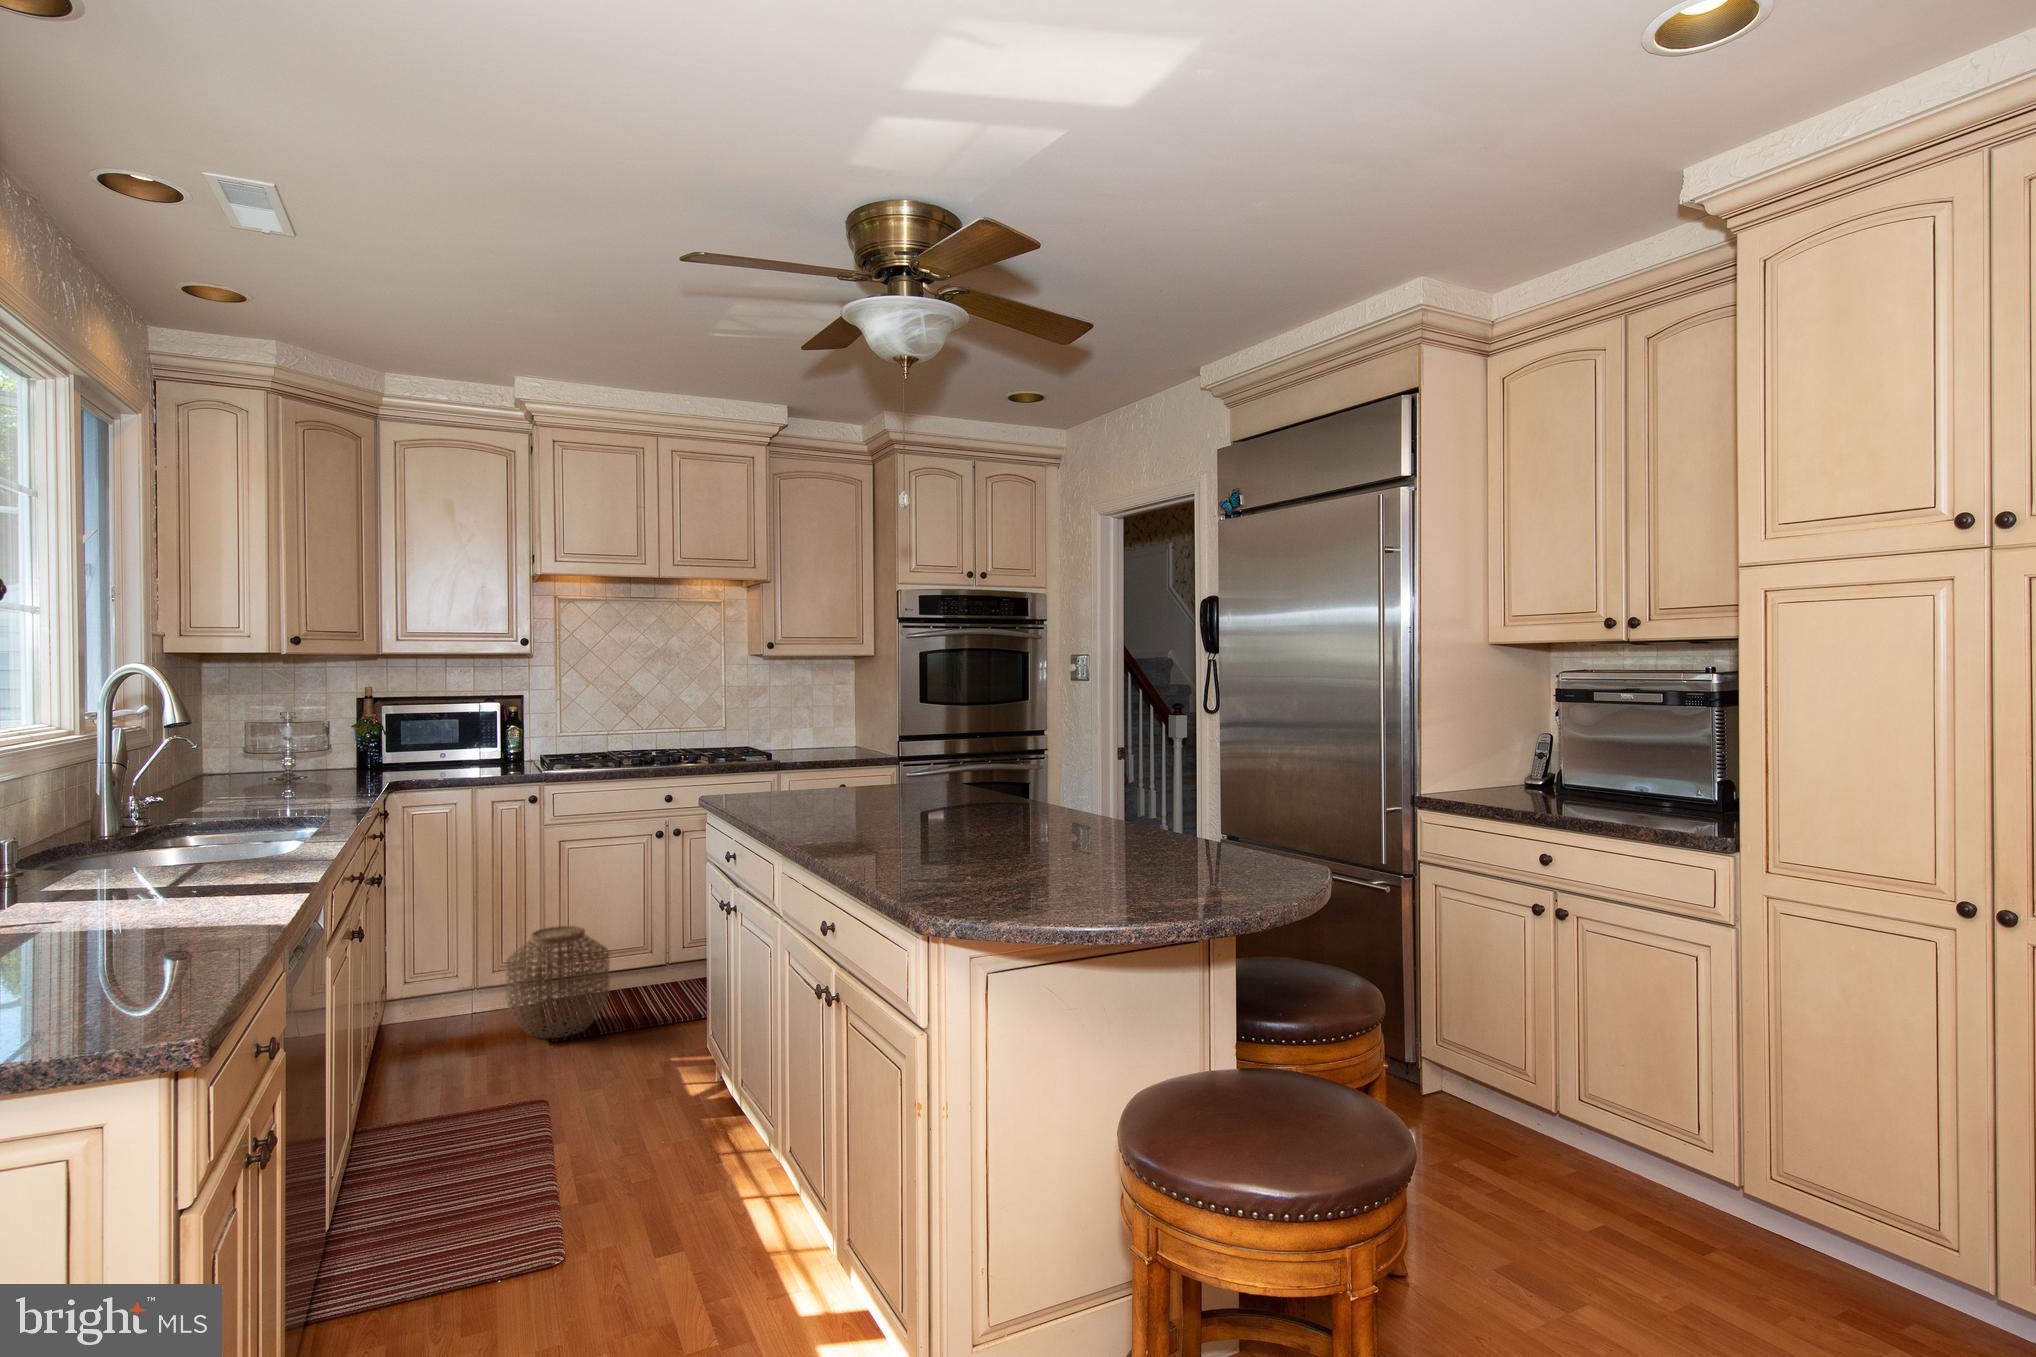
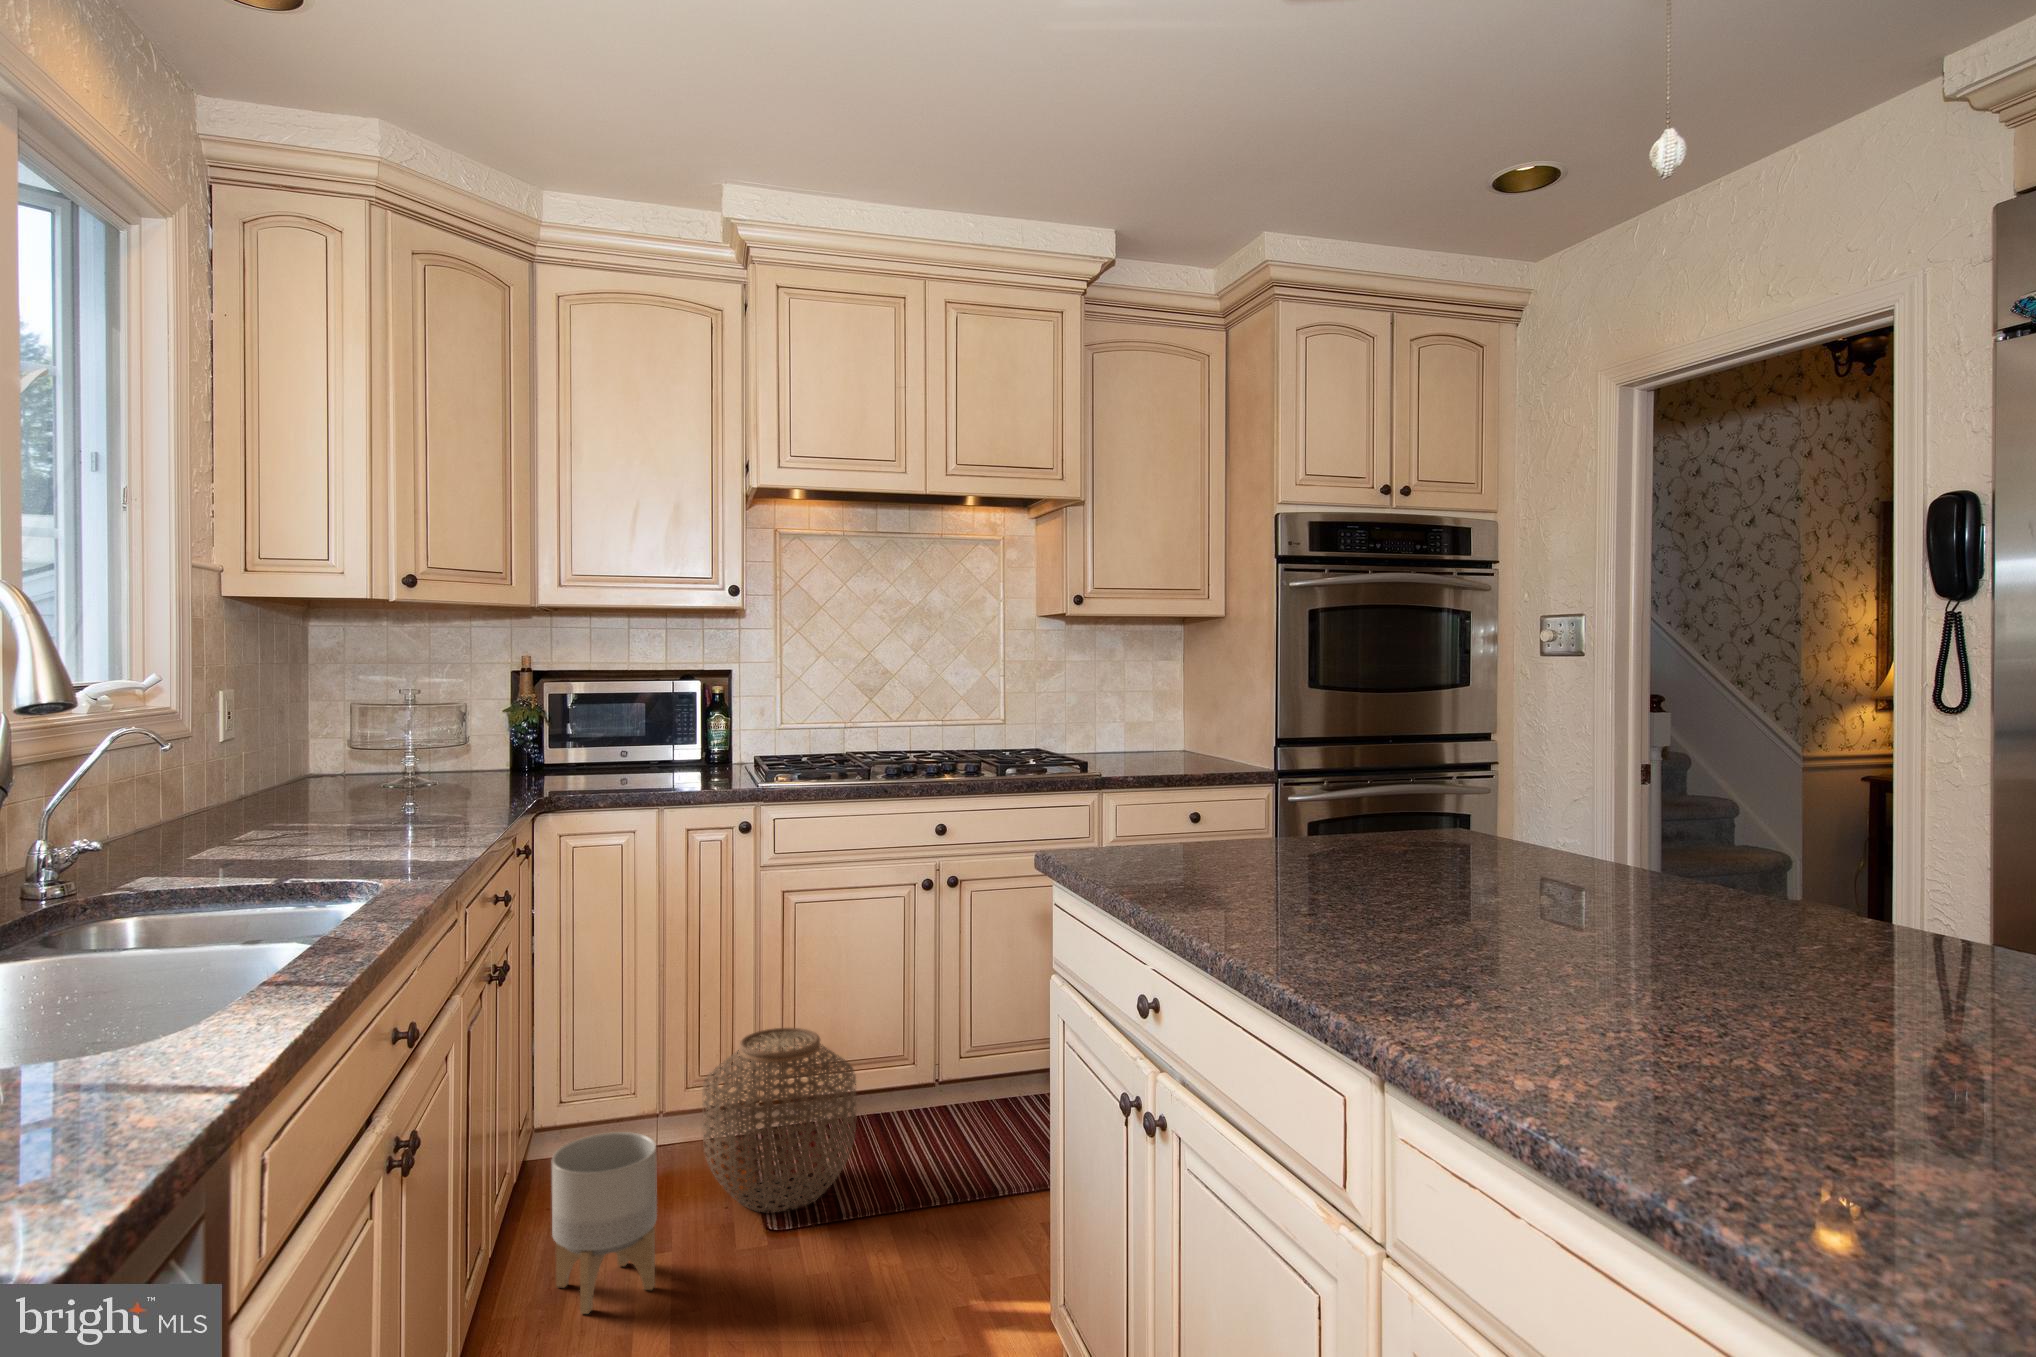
planter: none [410,985,478,1087] -> present [552,1132,657,1314]

